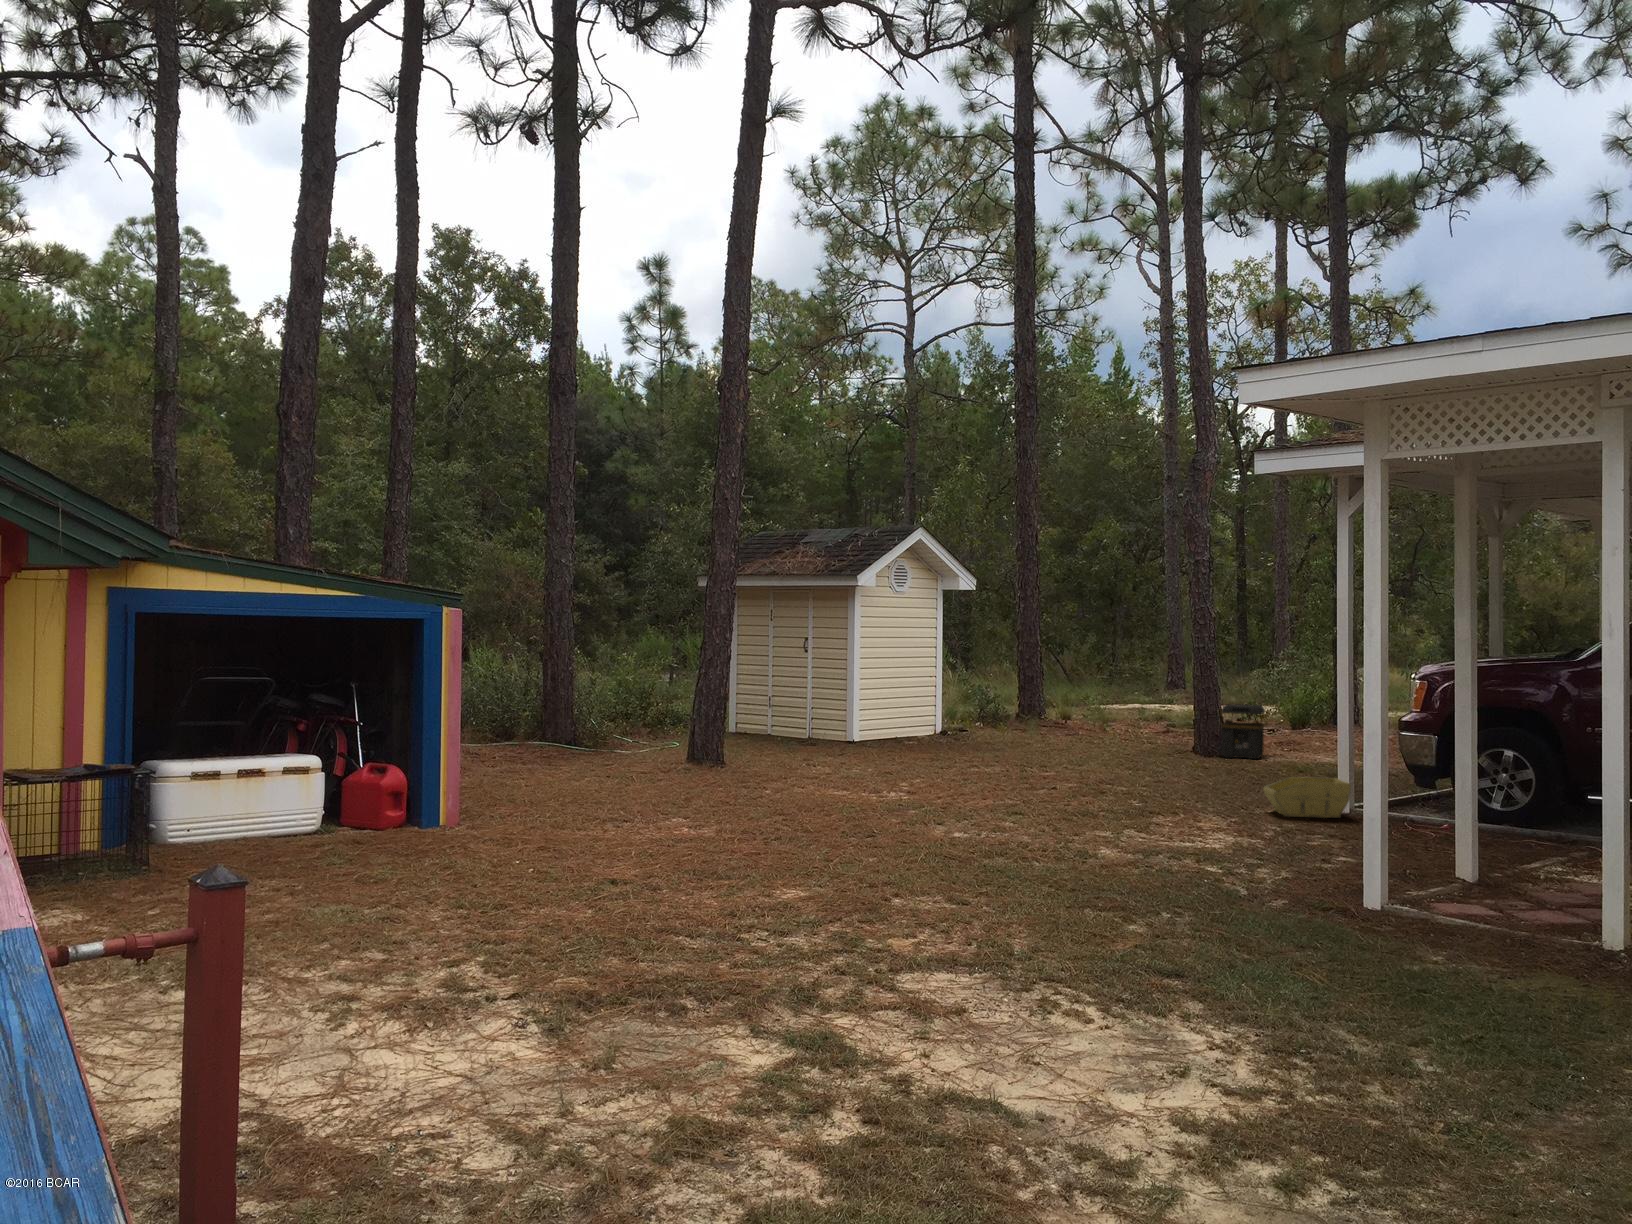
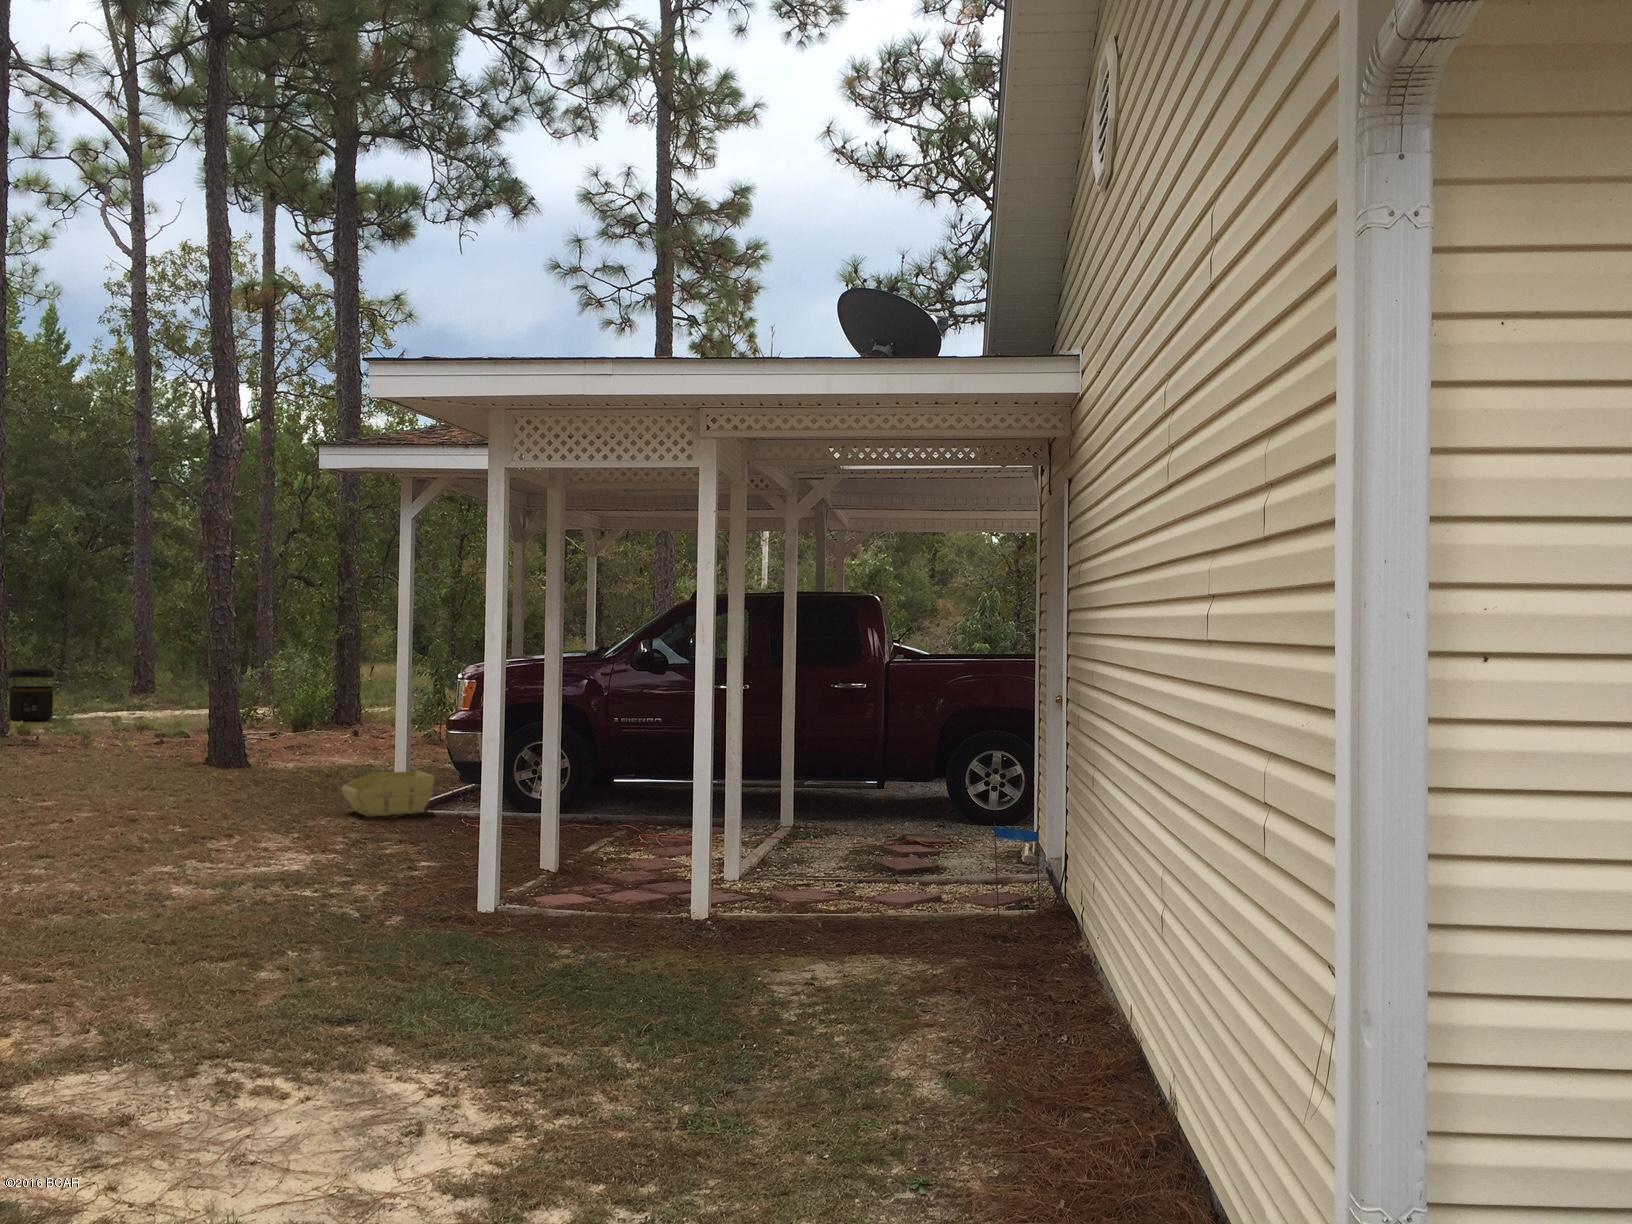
toolbox: present [1222,704,1265,759] -> present [9,668,54,721]

